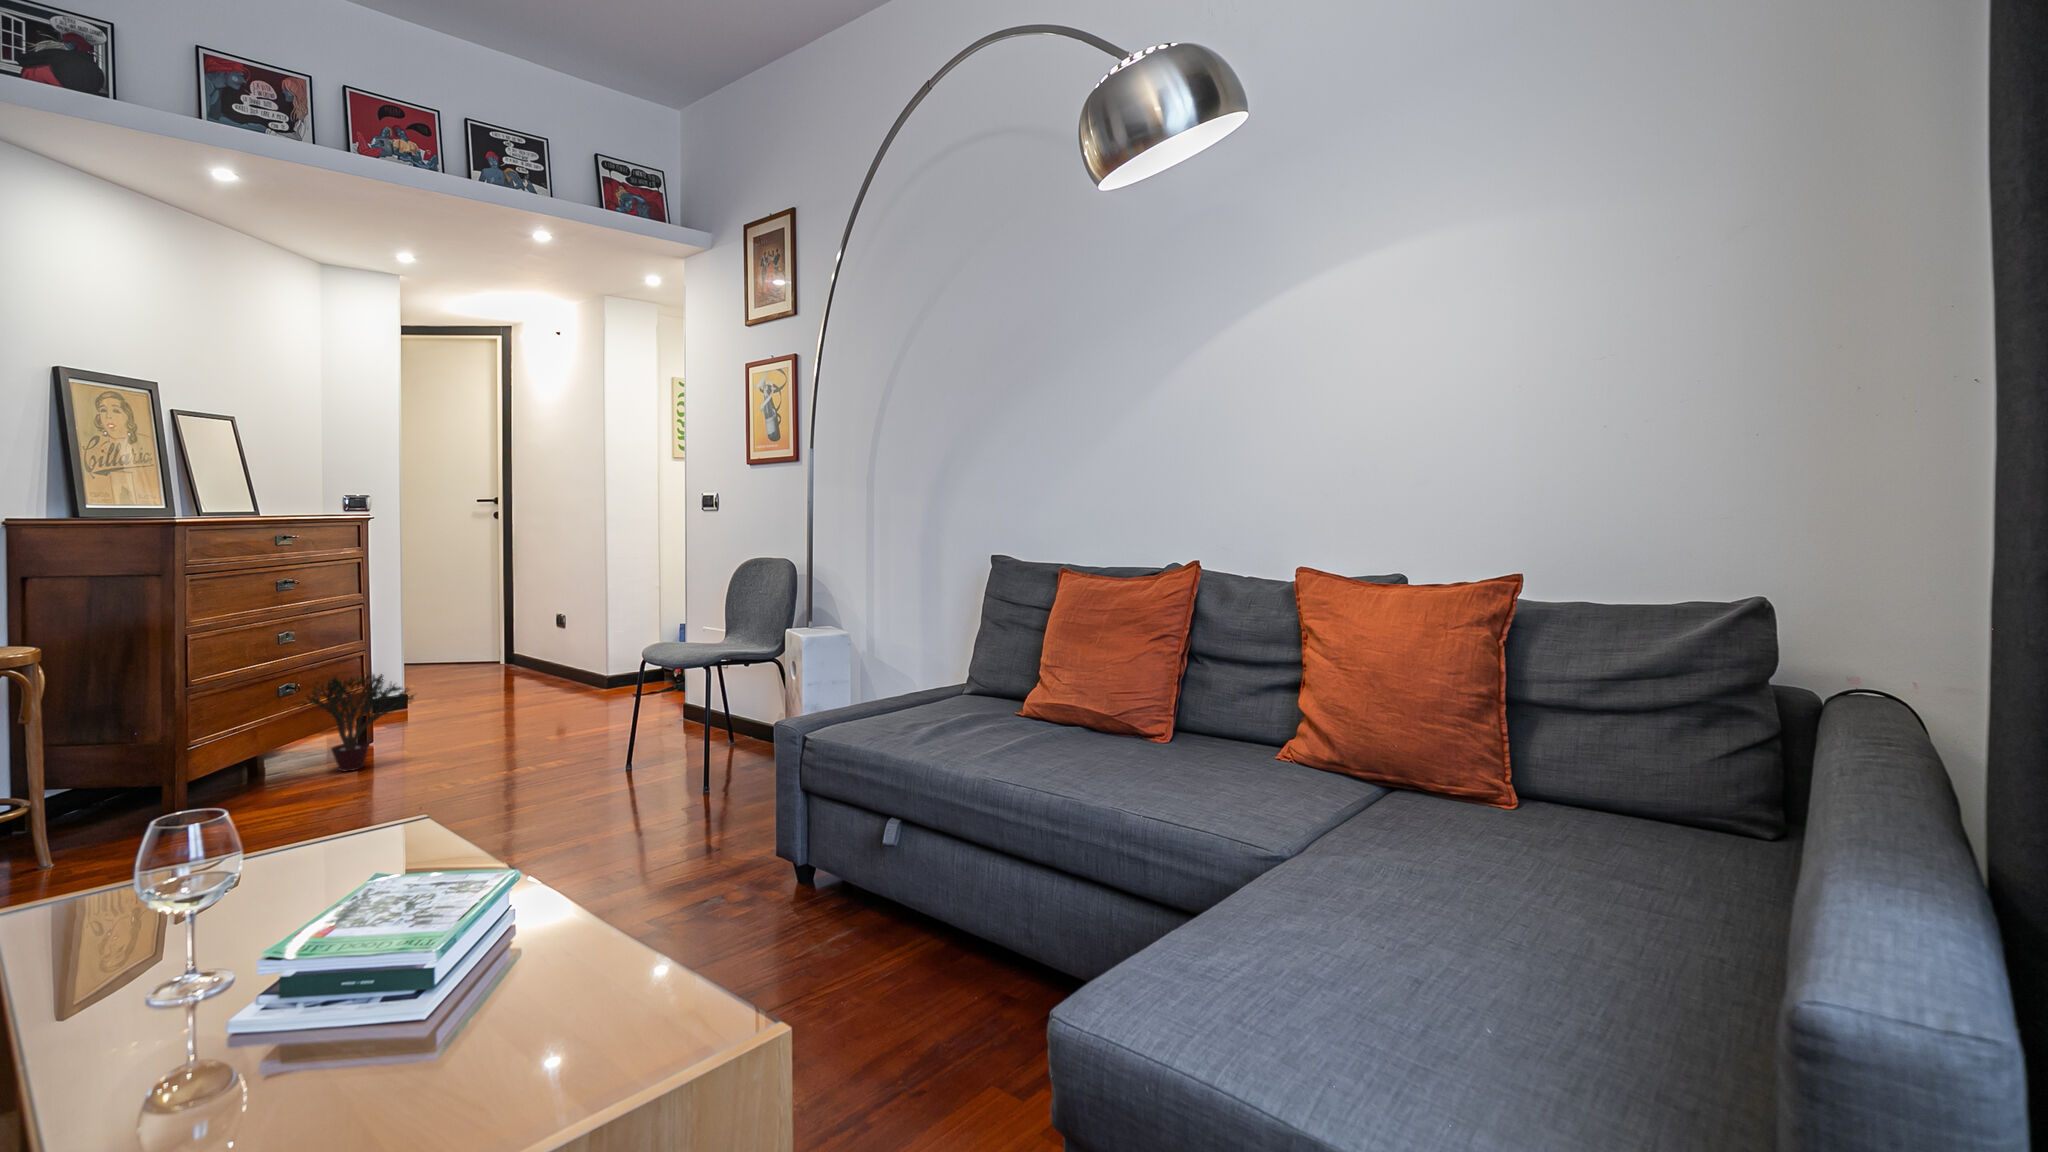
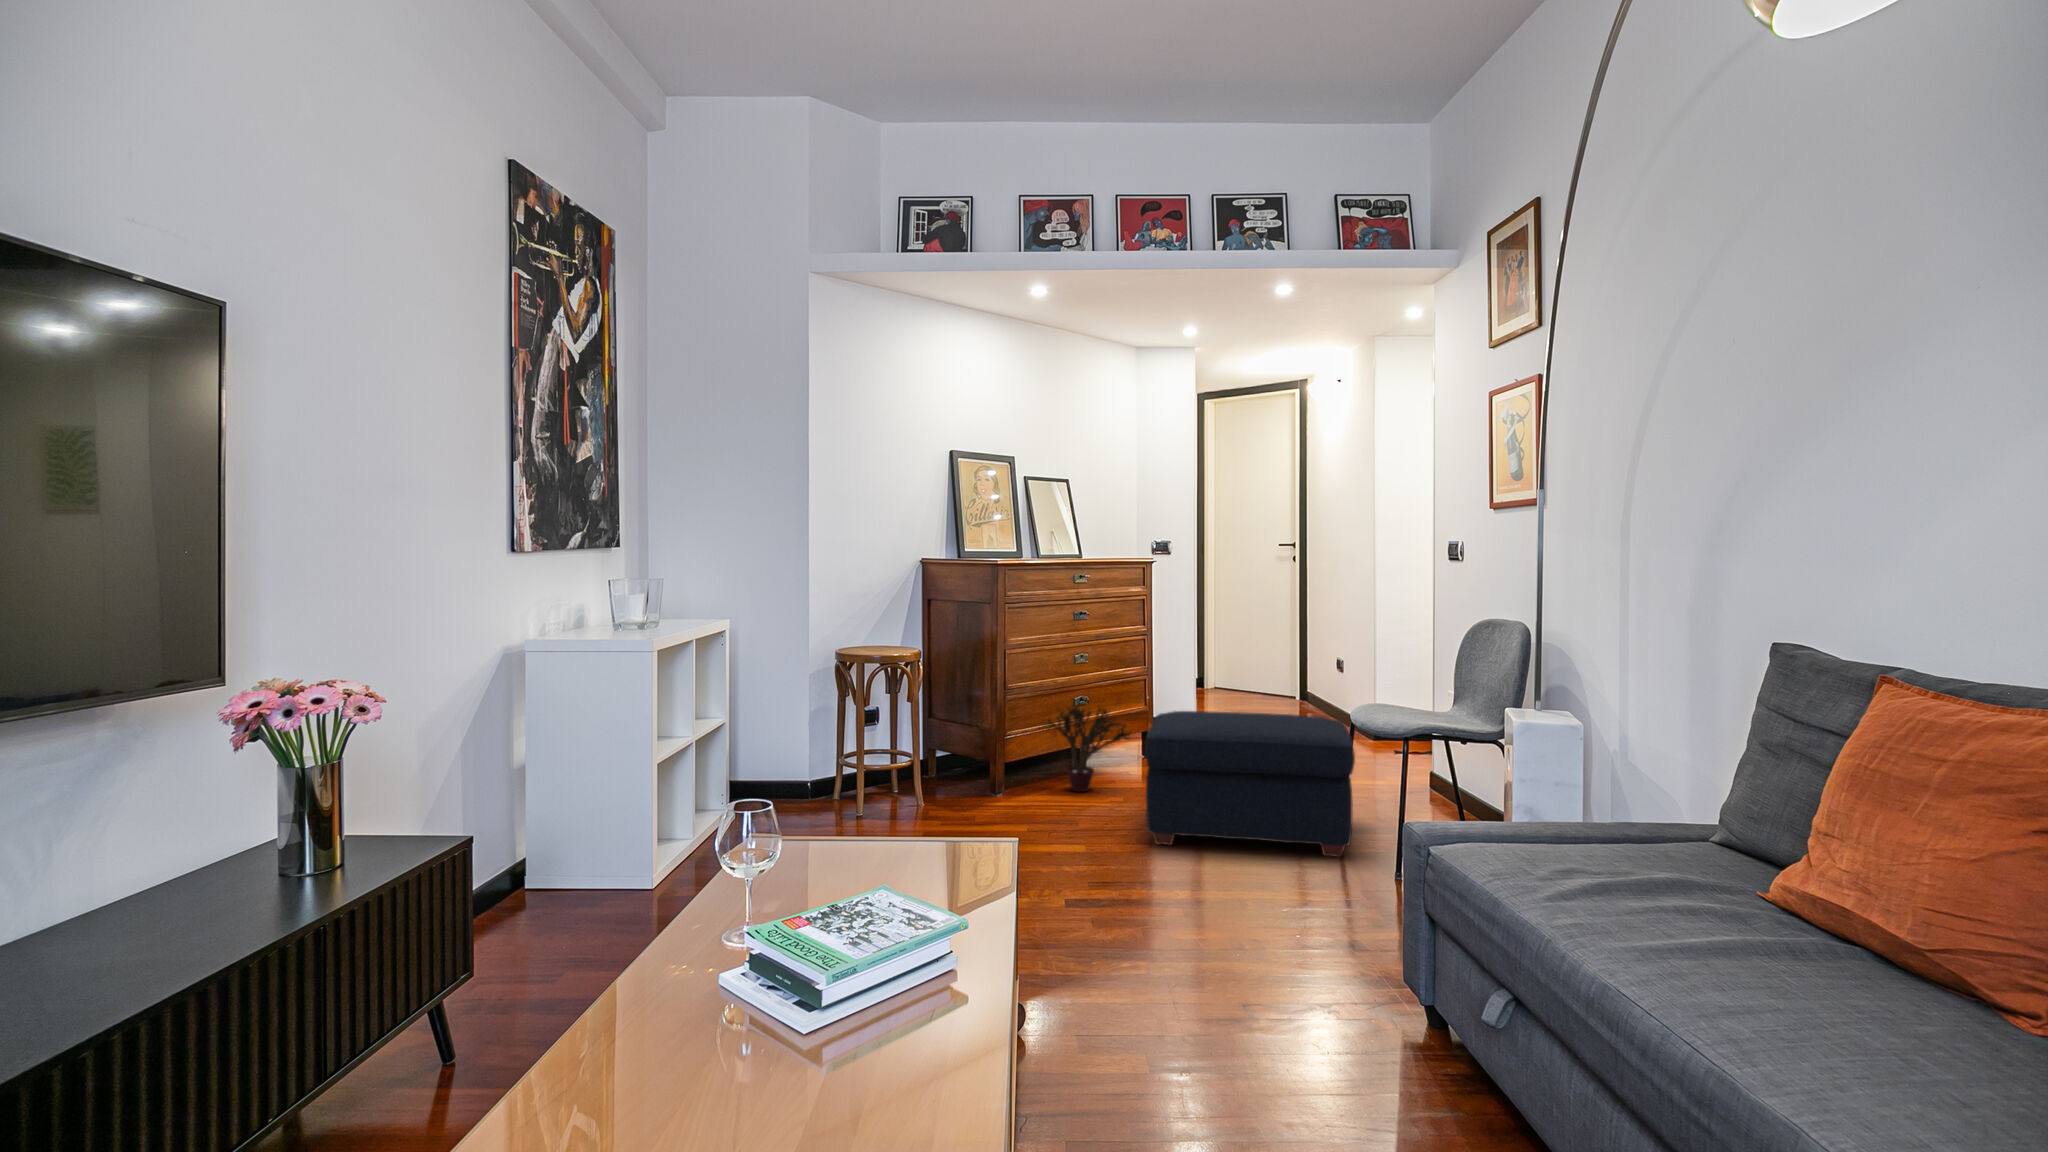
ottoman: none [463,651,685,796] -> present [1145,711,1355,857]

